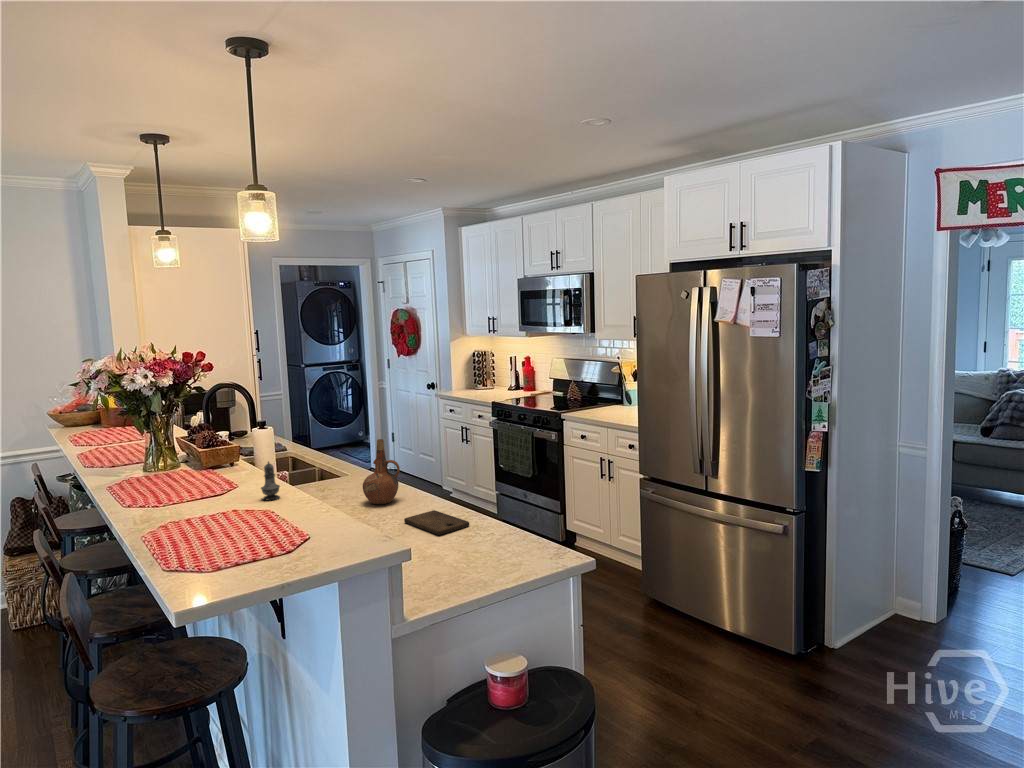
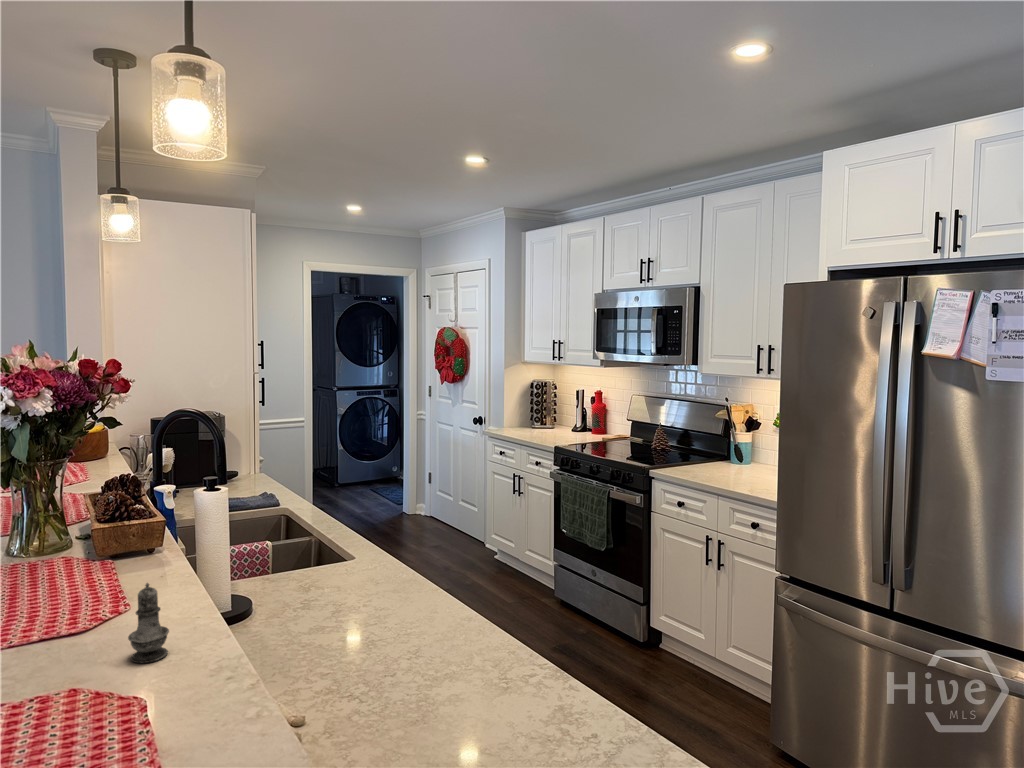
ceramic pitcher: present [363,439,400,504] -> none [353,523,417,635]
cutting board: present [404,510,469,535] -> none [414,664,534,738]

